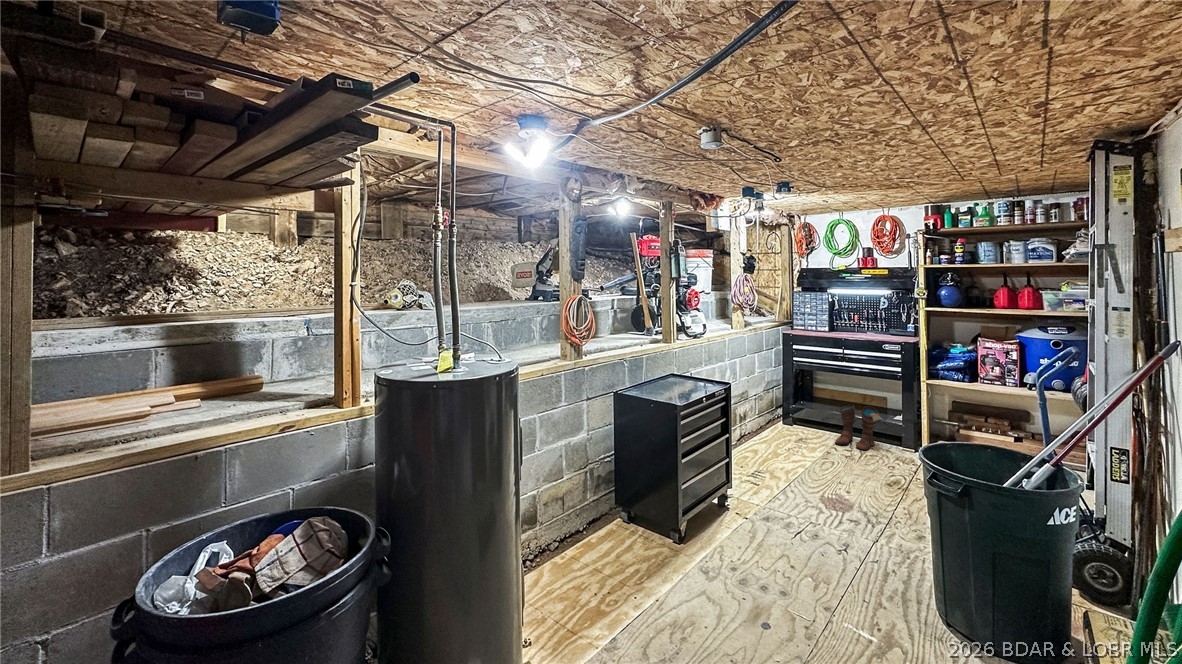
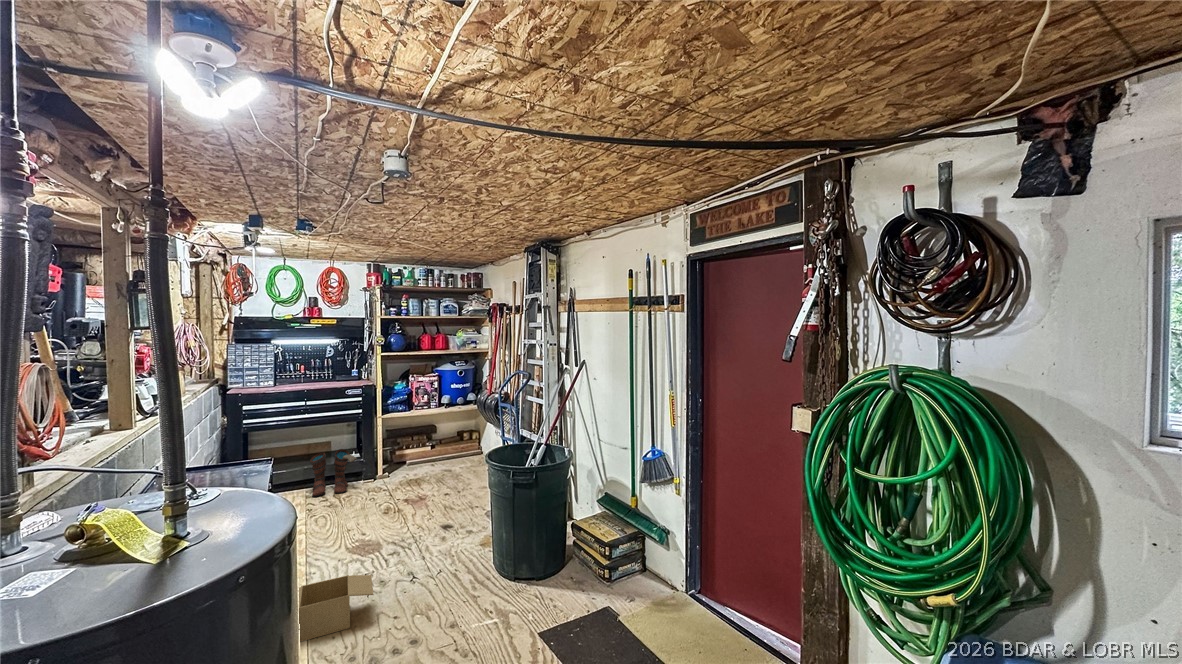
cardboard box: none [704,498,792,552] -> present [299,575,374,642]

